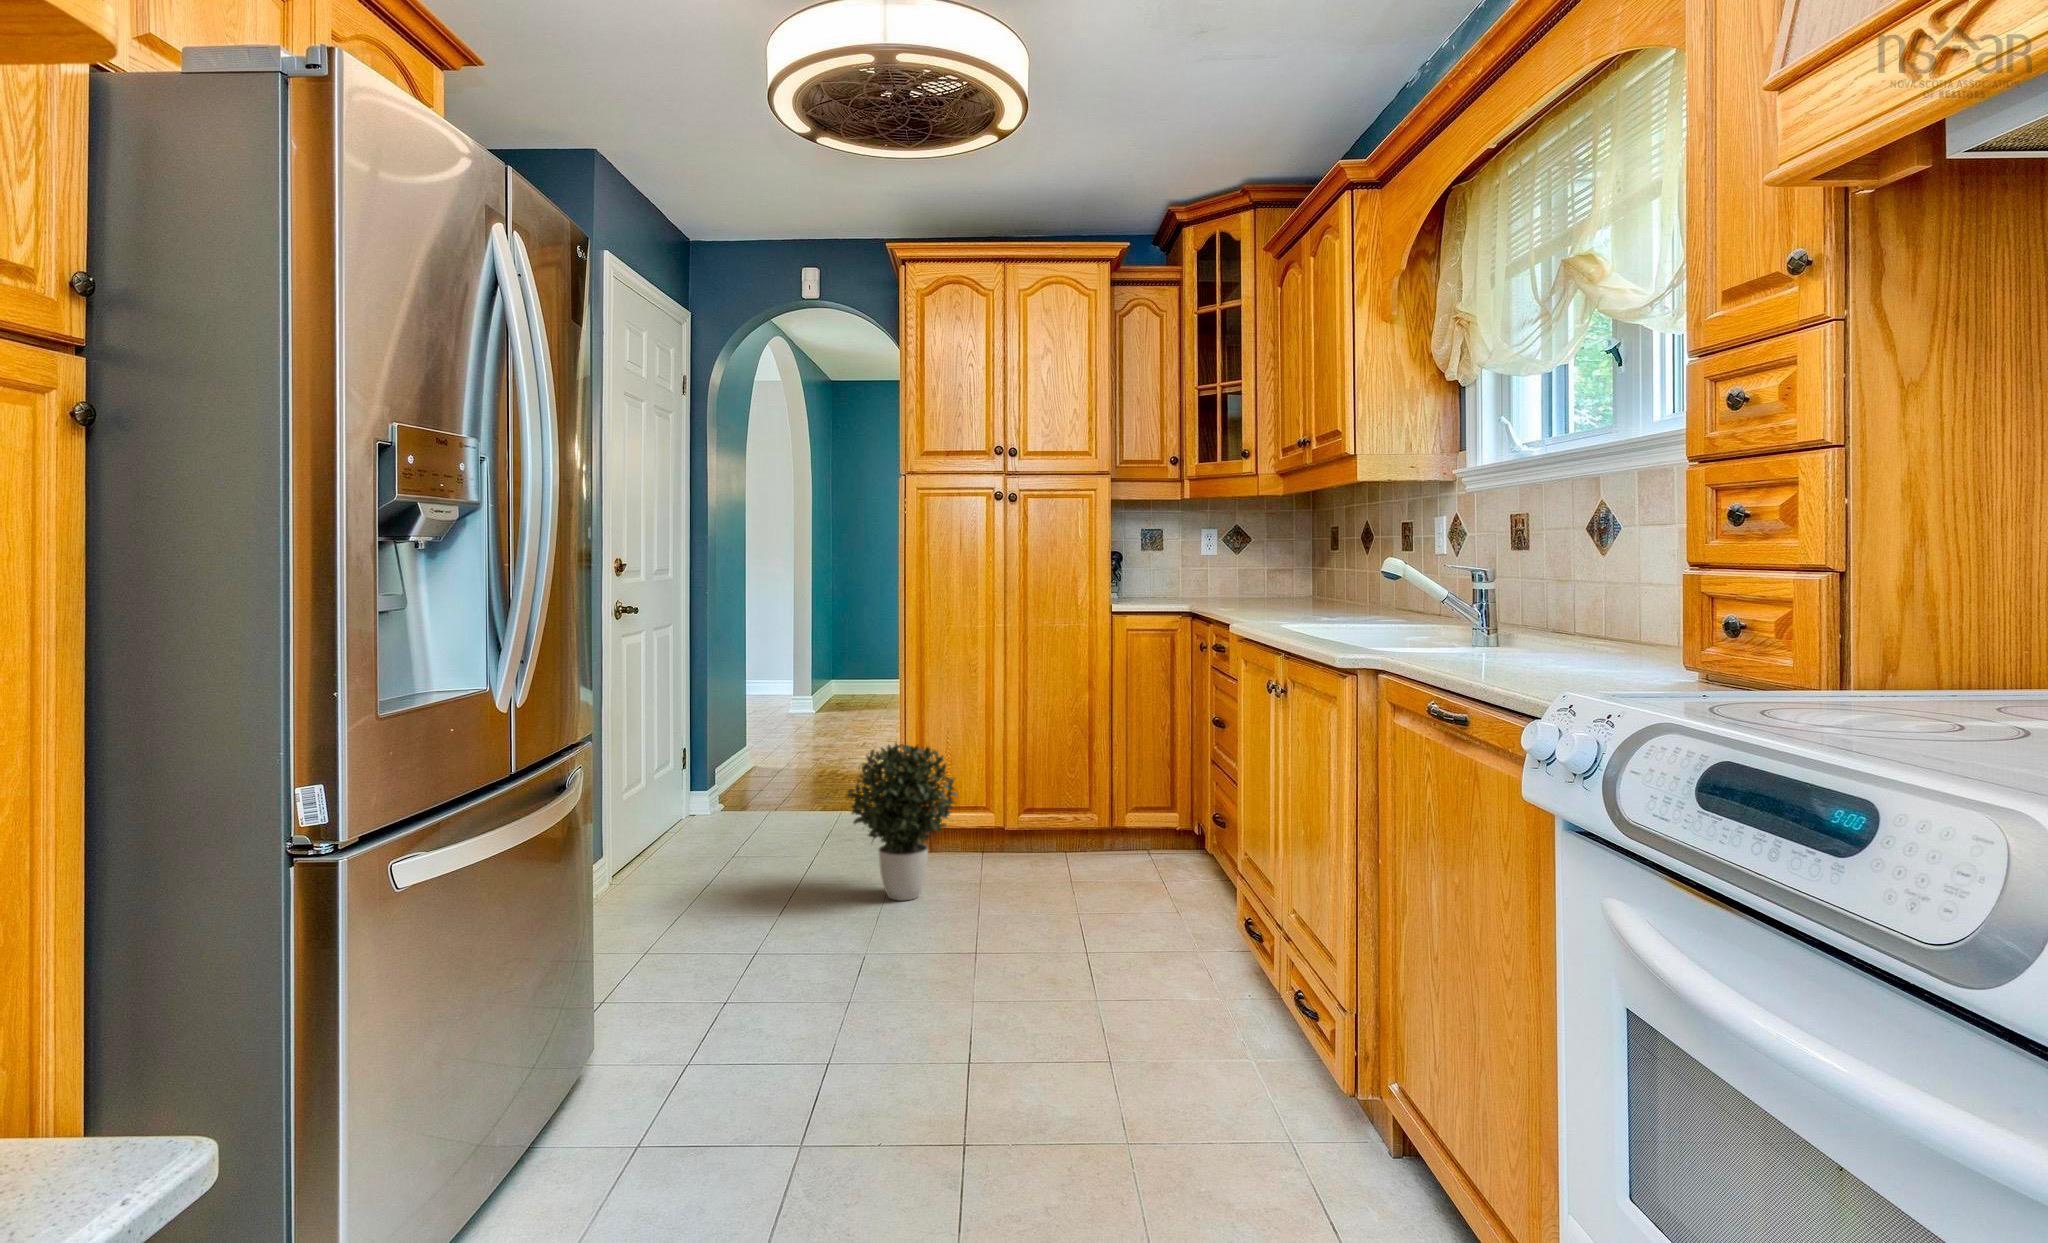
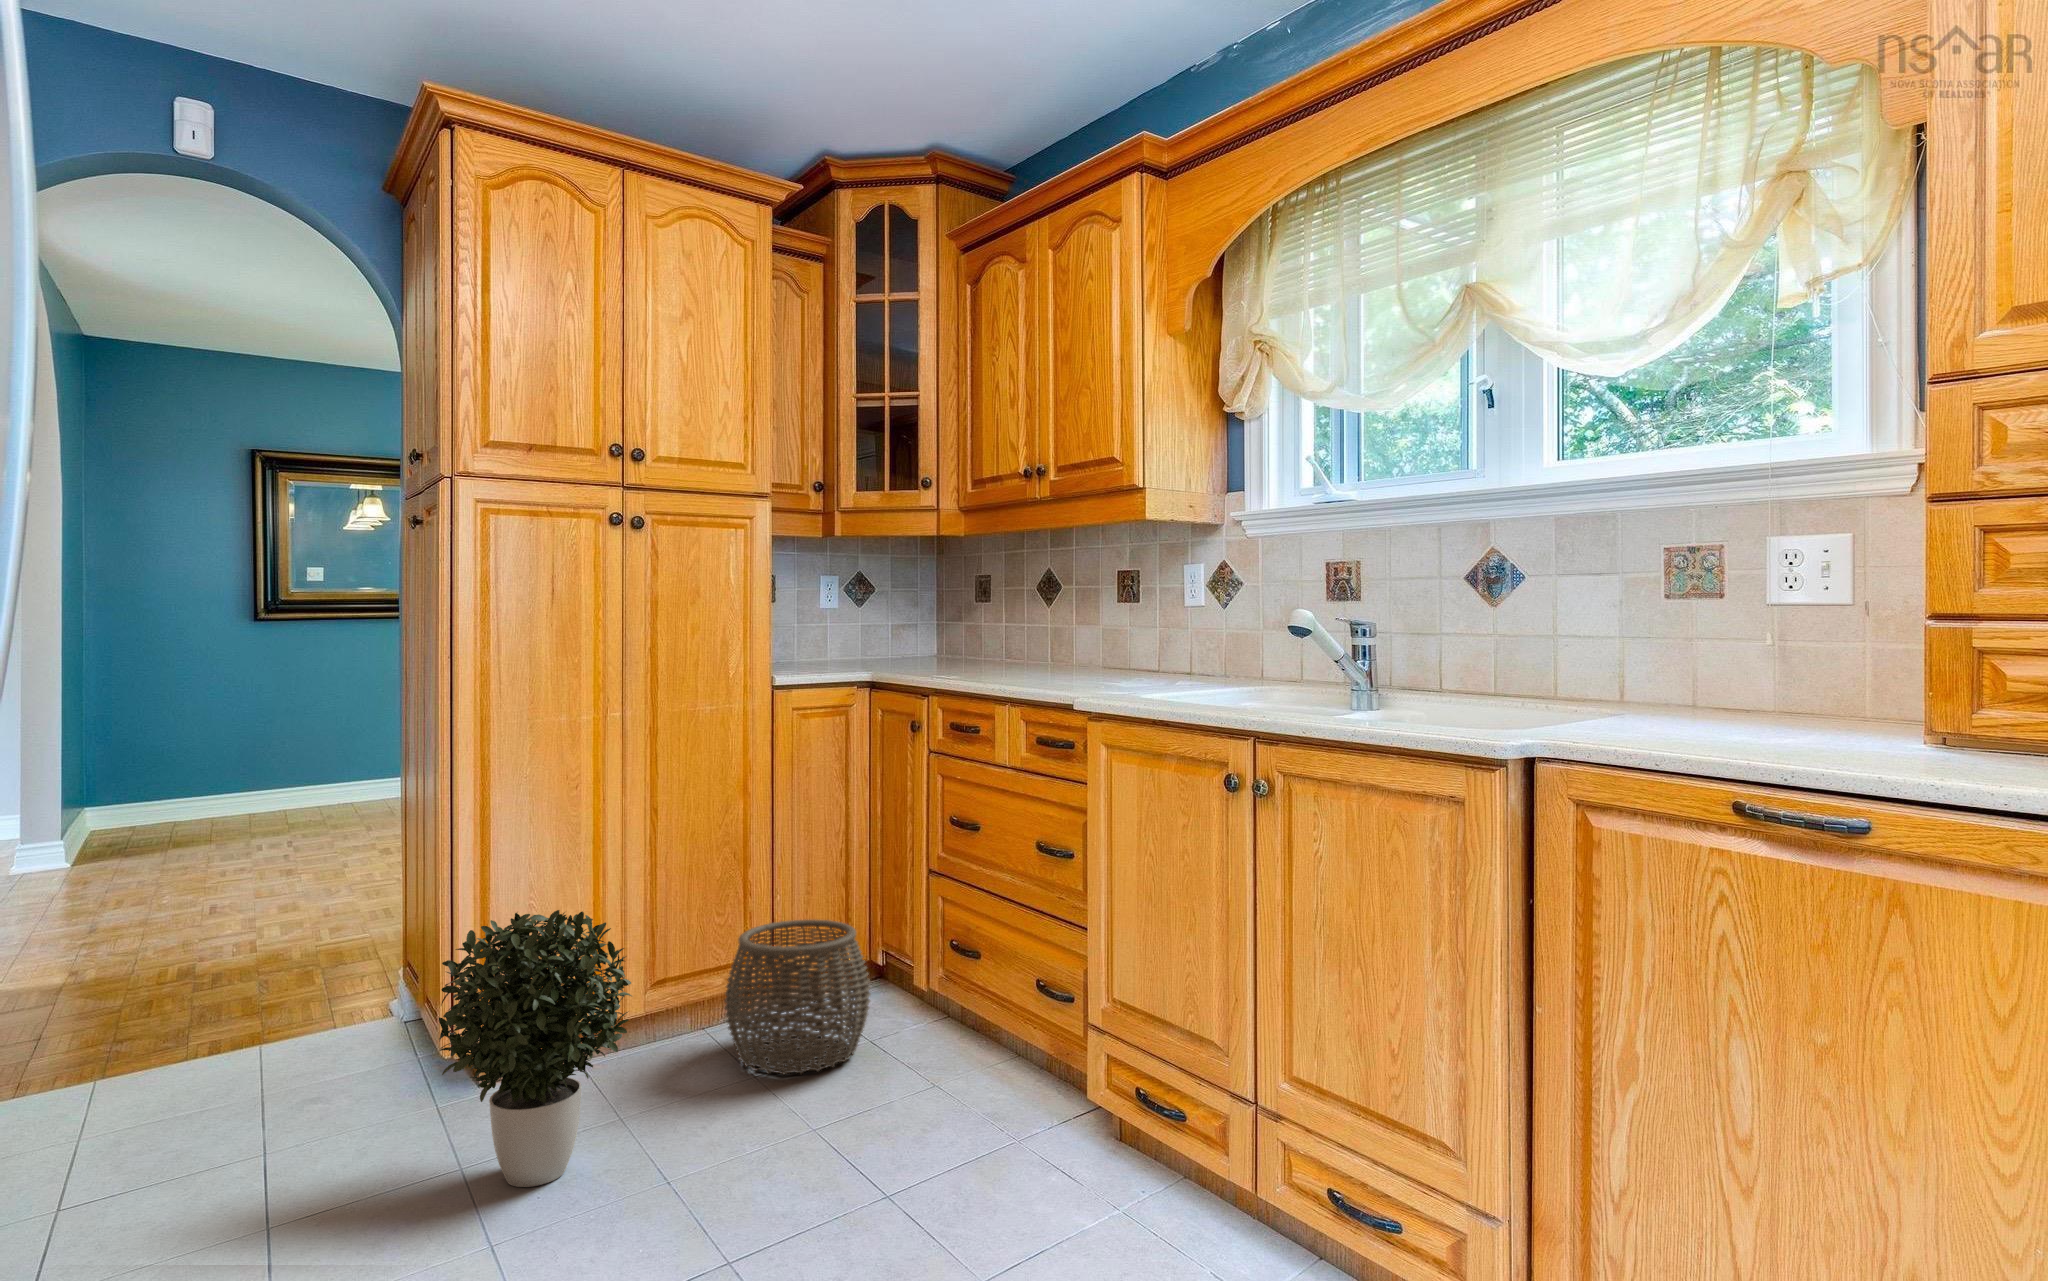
woven basket: none [1052,781,1154,885] -> present [725,920,871,1074]

